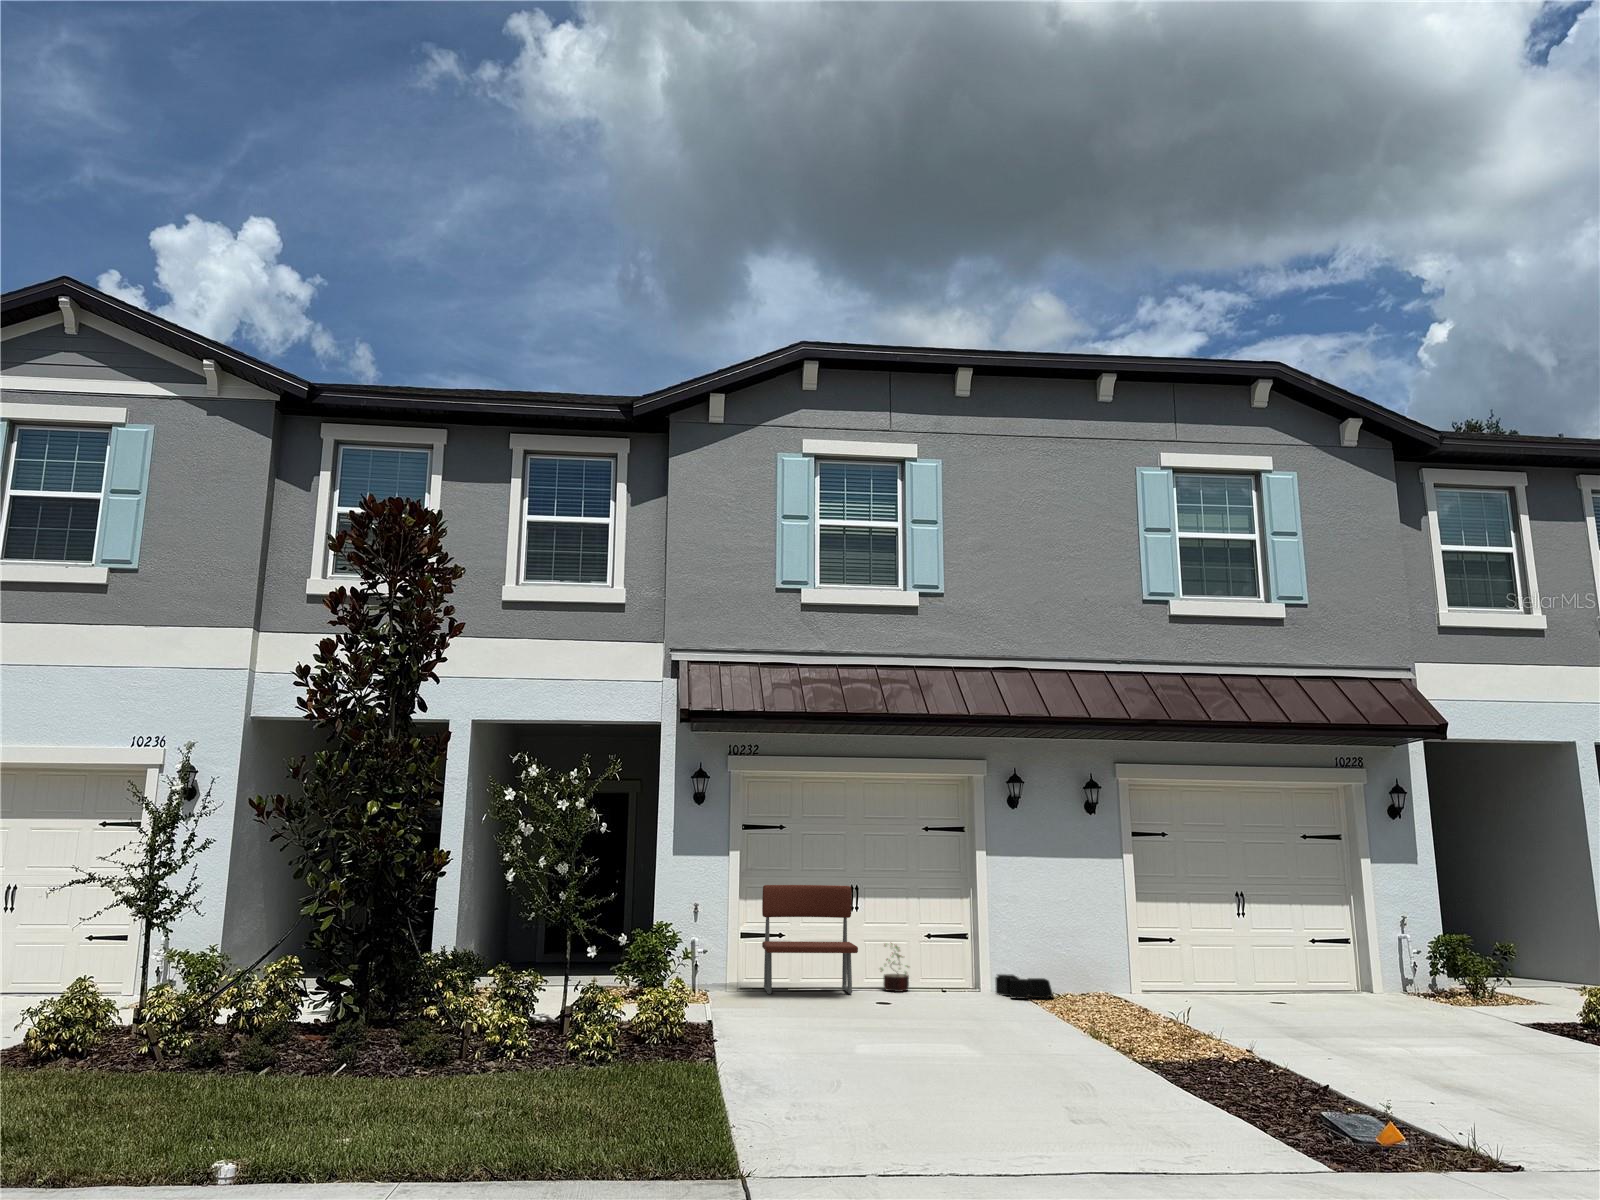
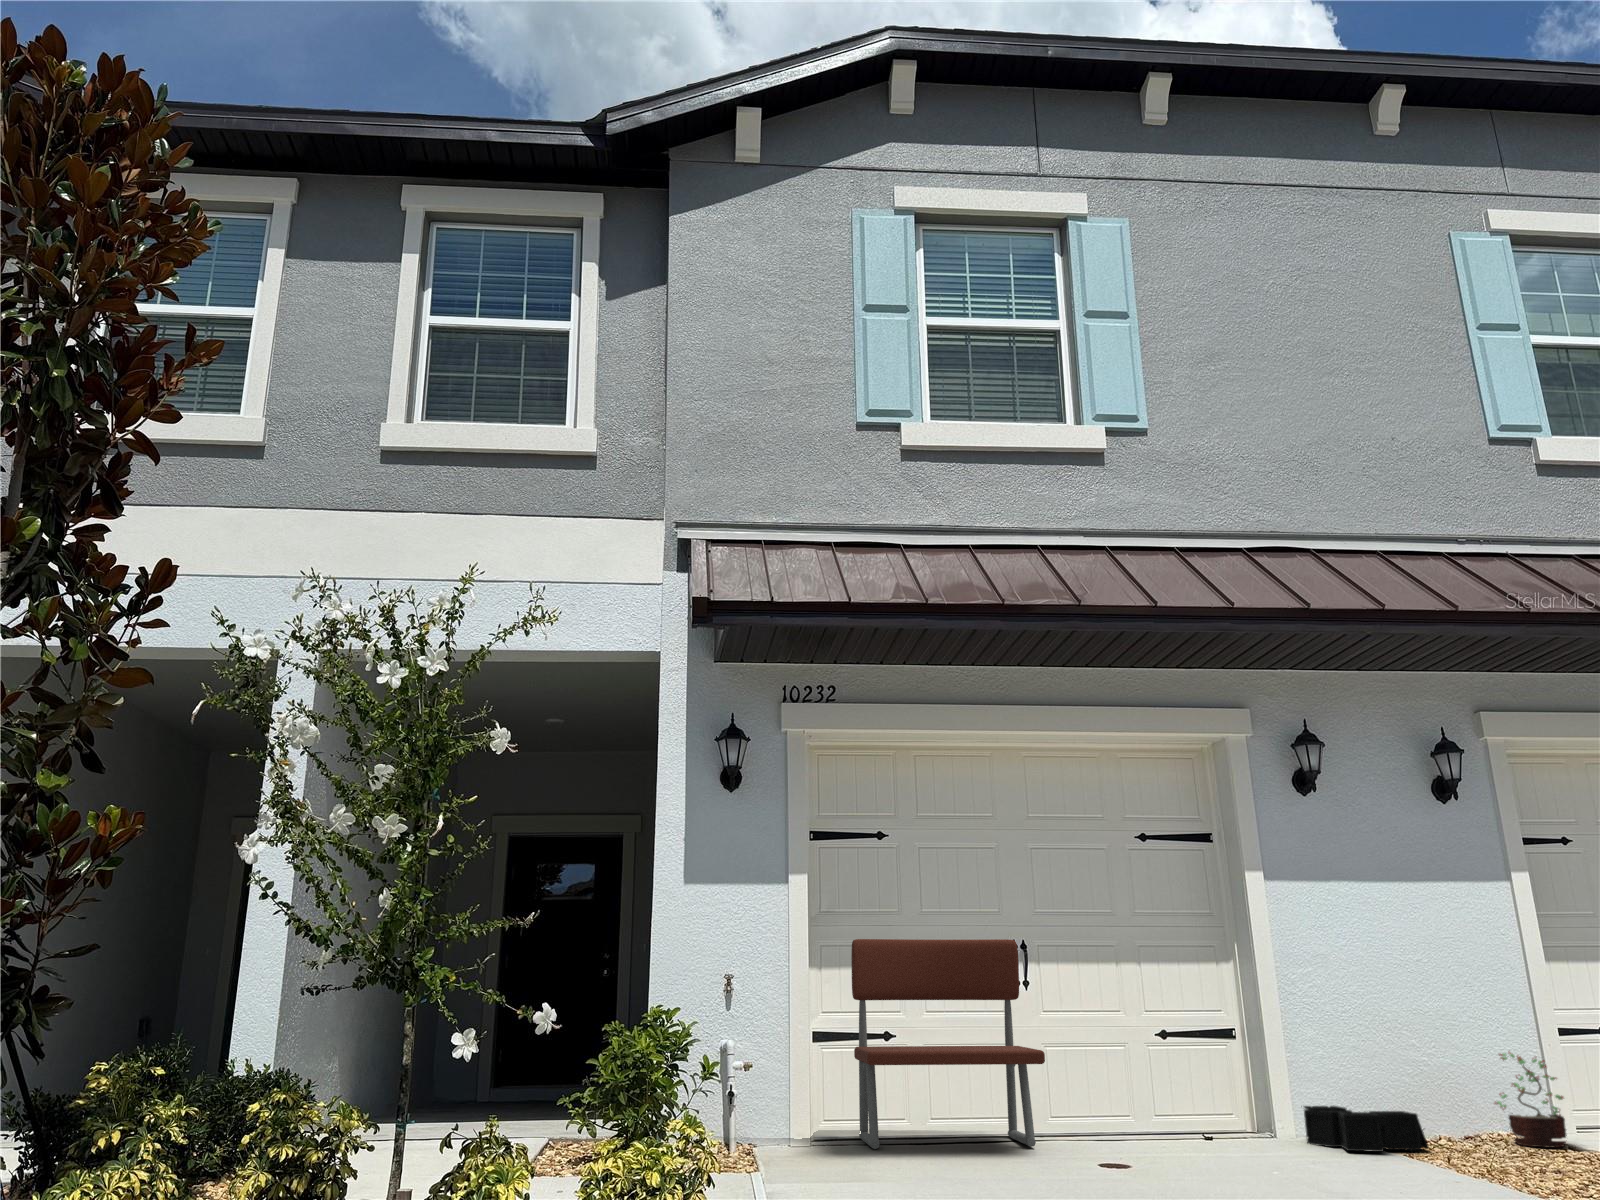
decorative plant: present [880,943,909,992] -> present [1495,1052,1567,1148]

